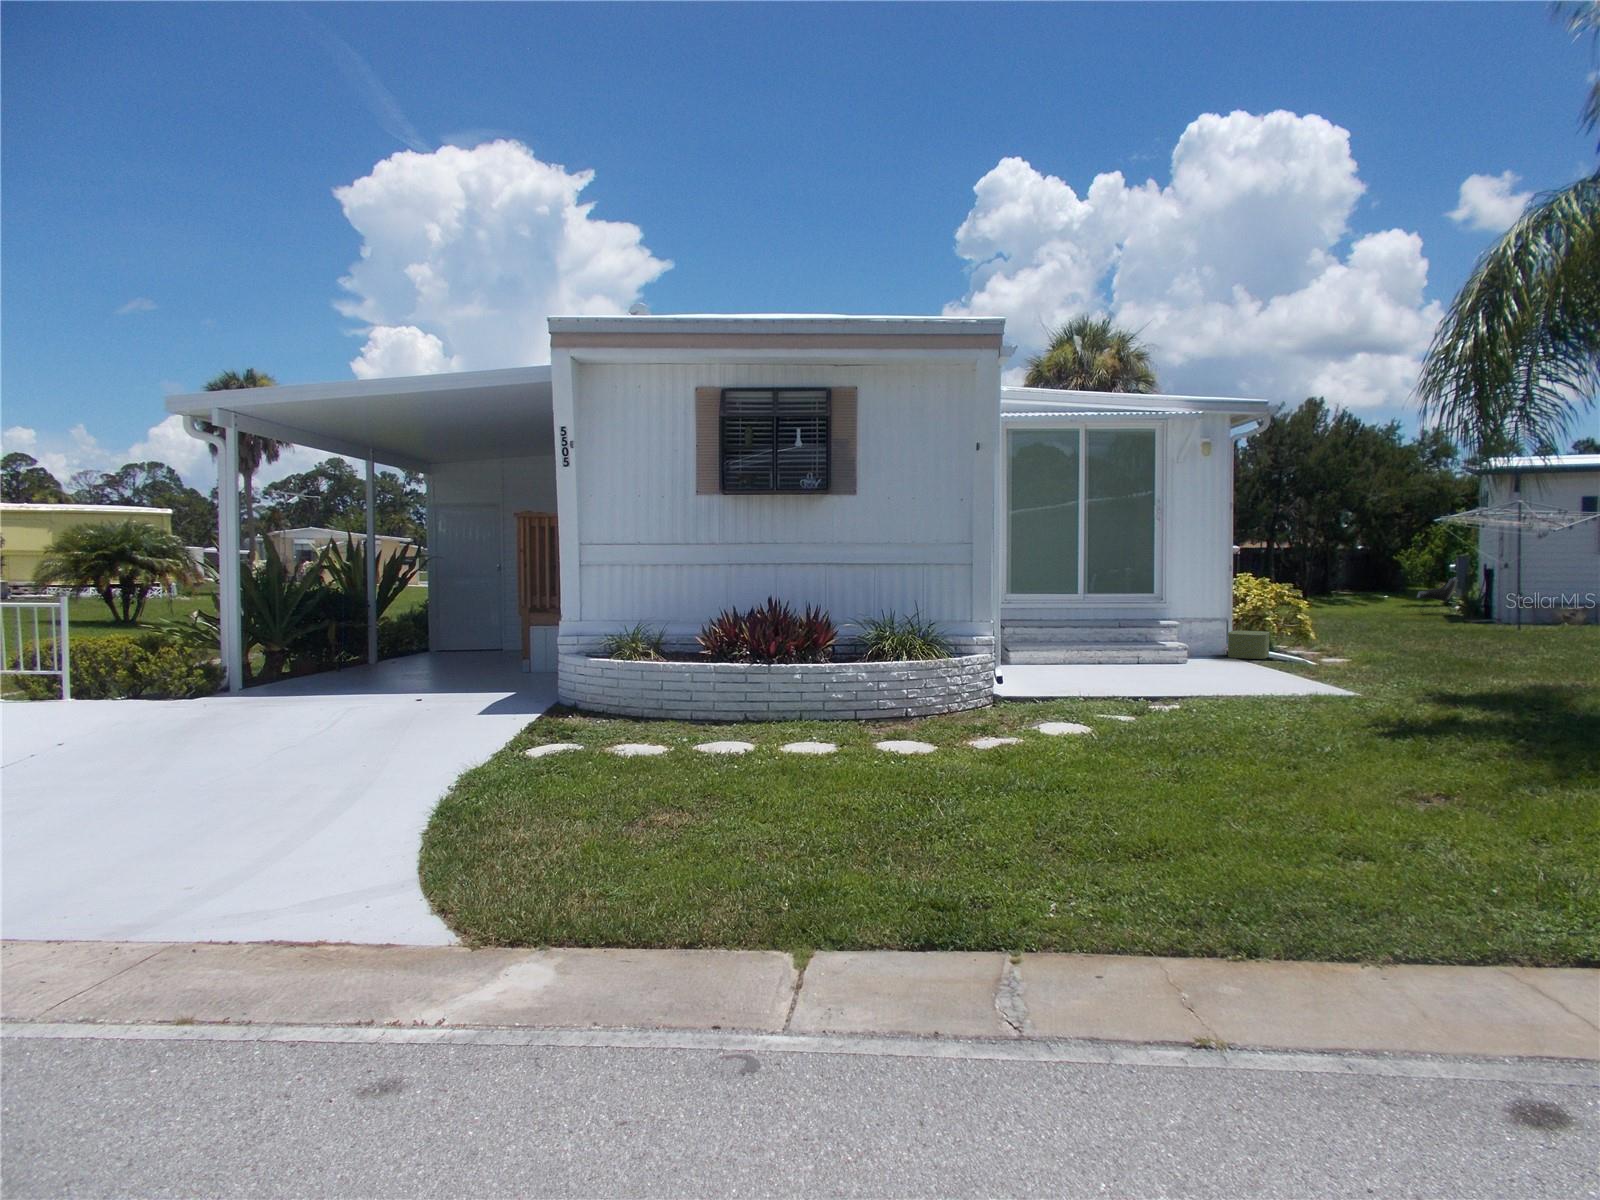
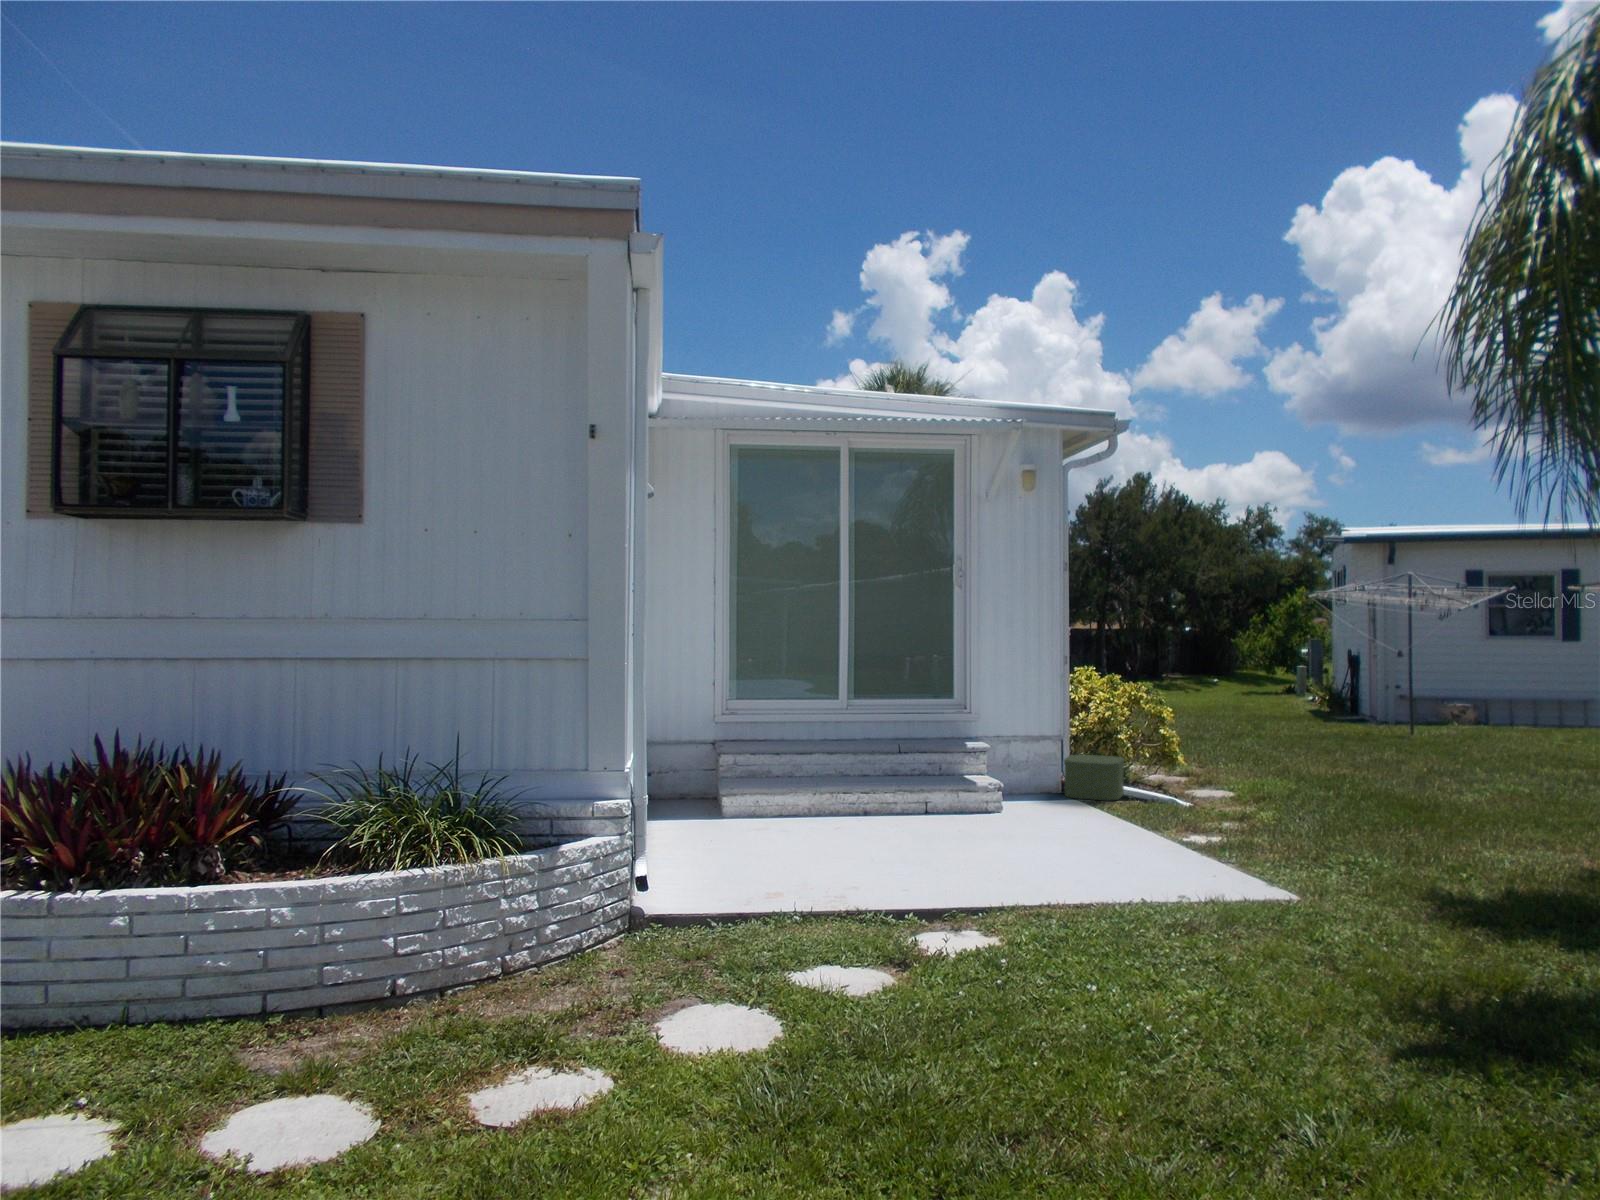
lounge chair: present [1417,578,1457,614] -> none [1269,669,1313,714]

